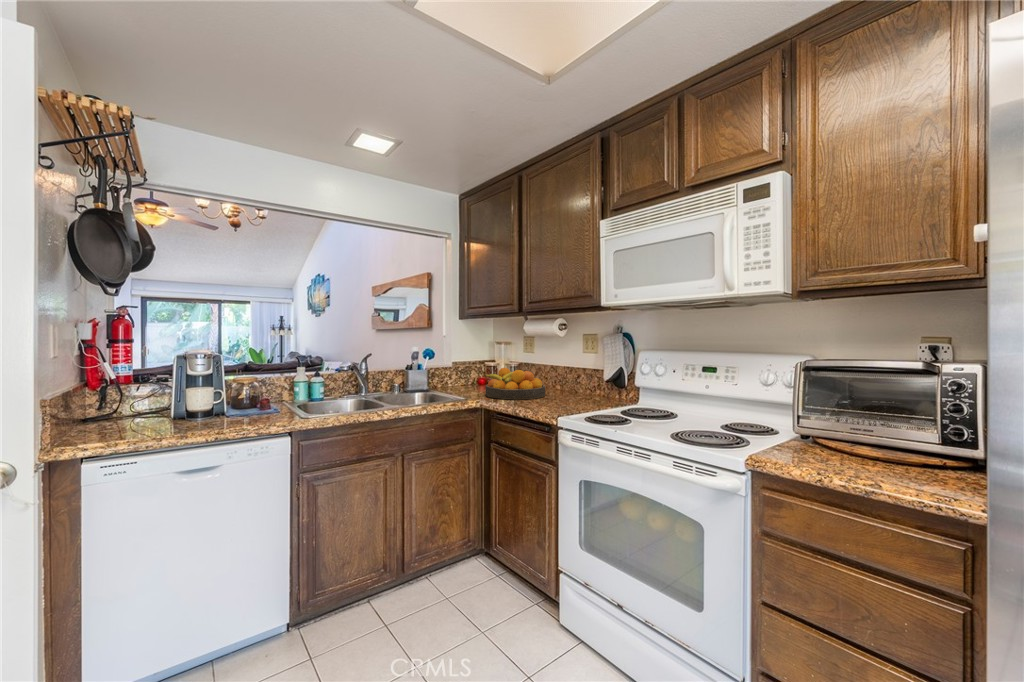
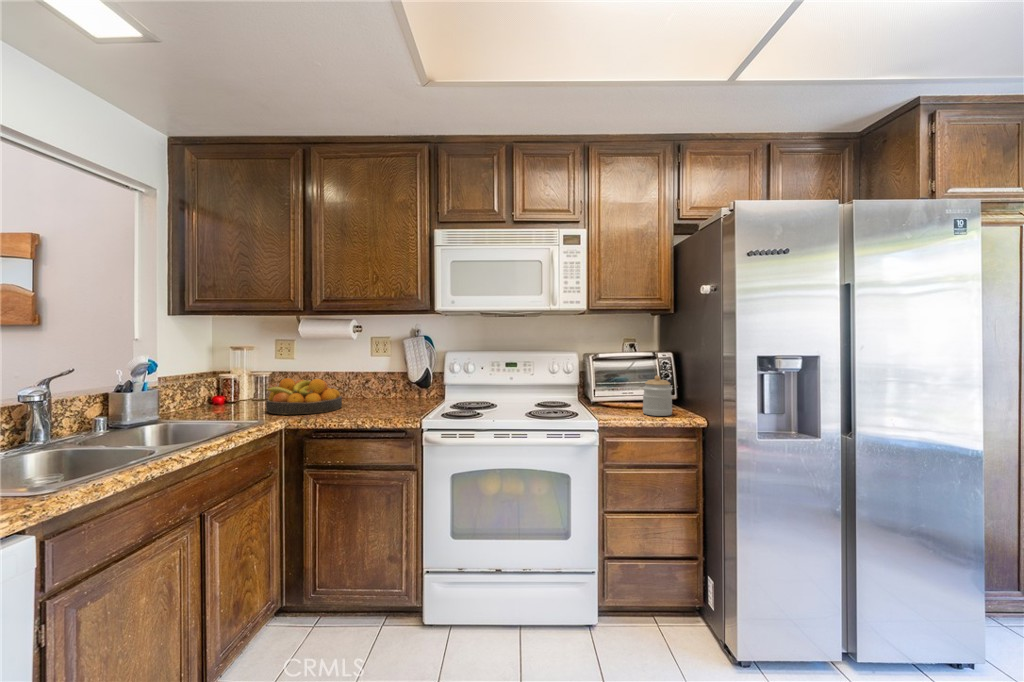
jar: none [863,404,934,484] -> present [643,375,672,416]

